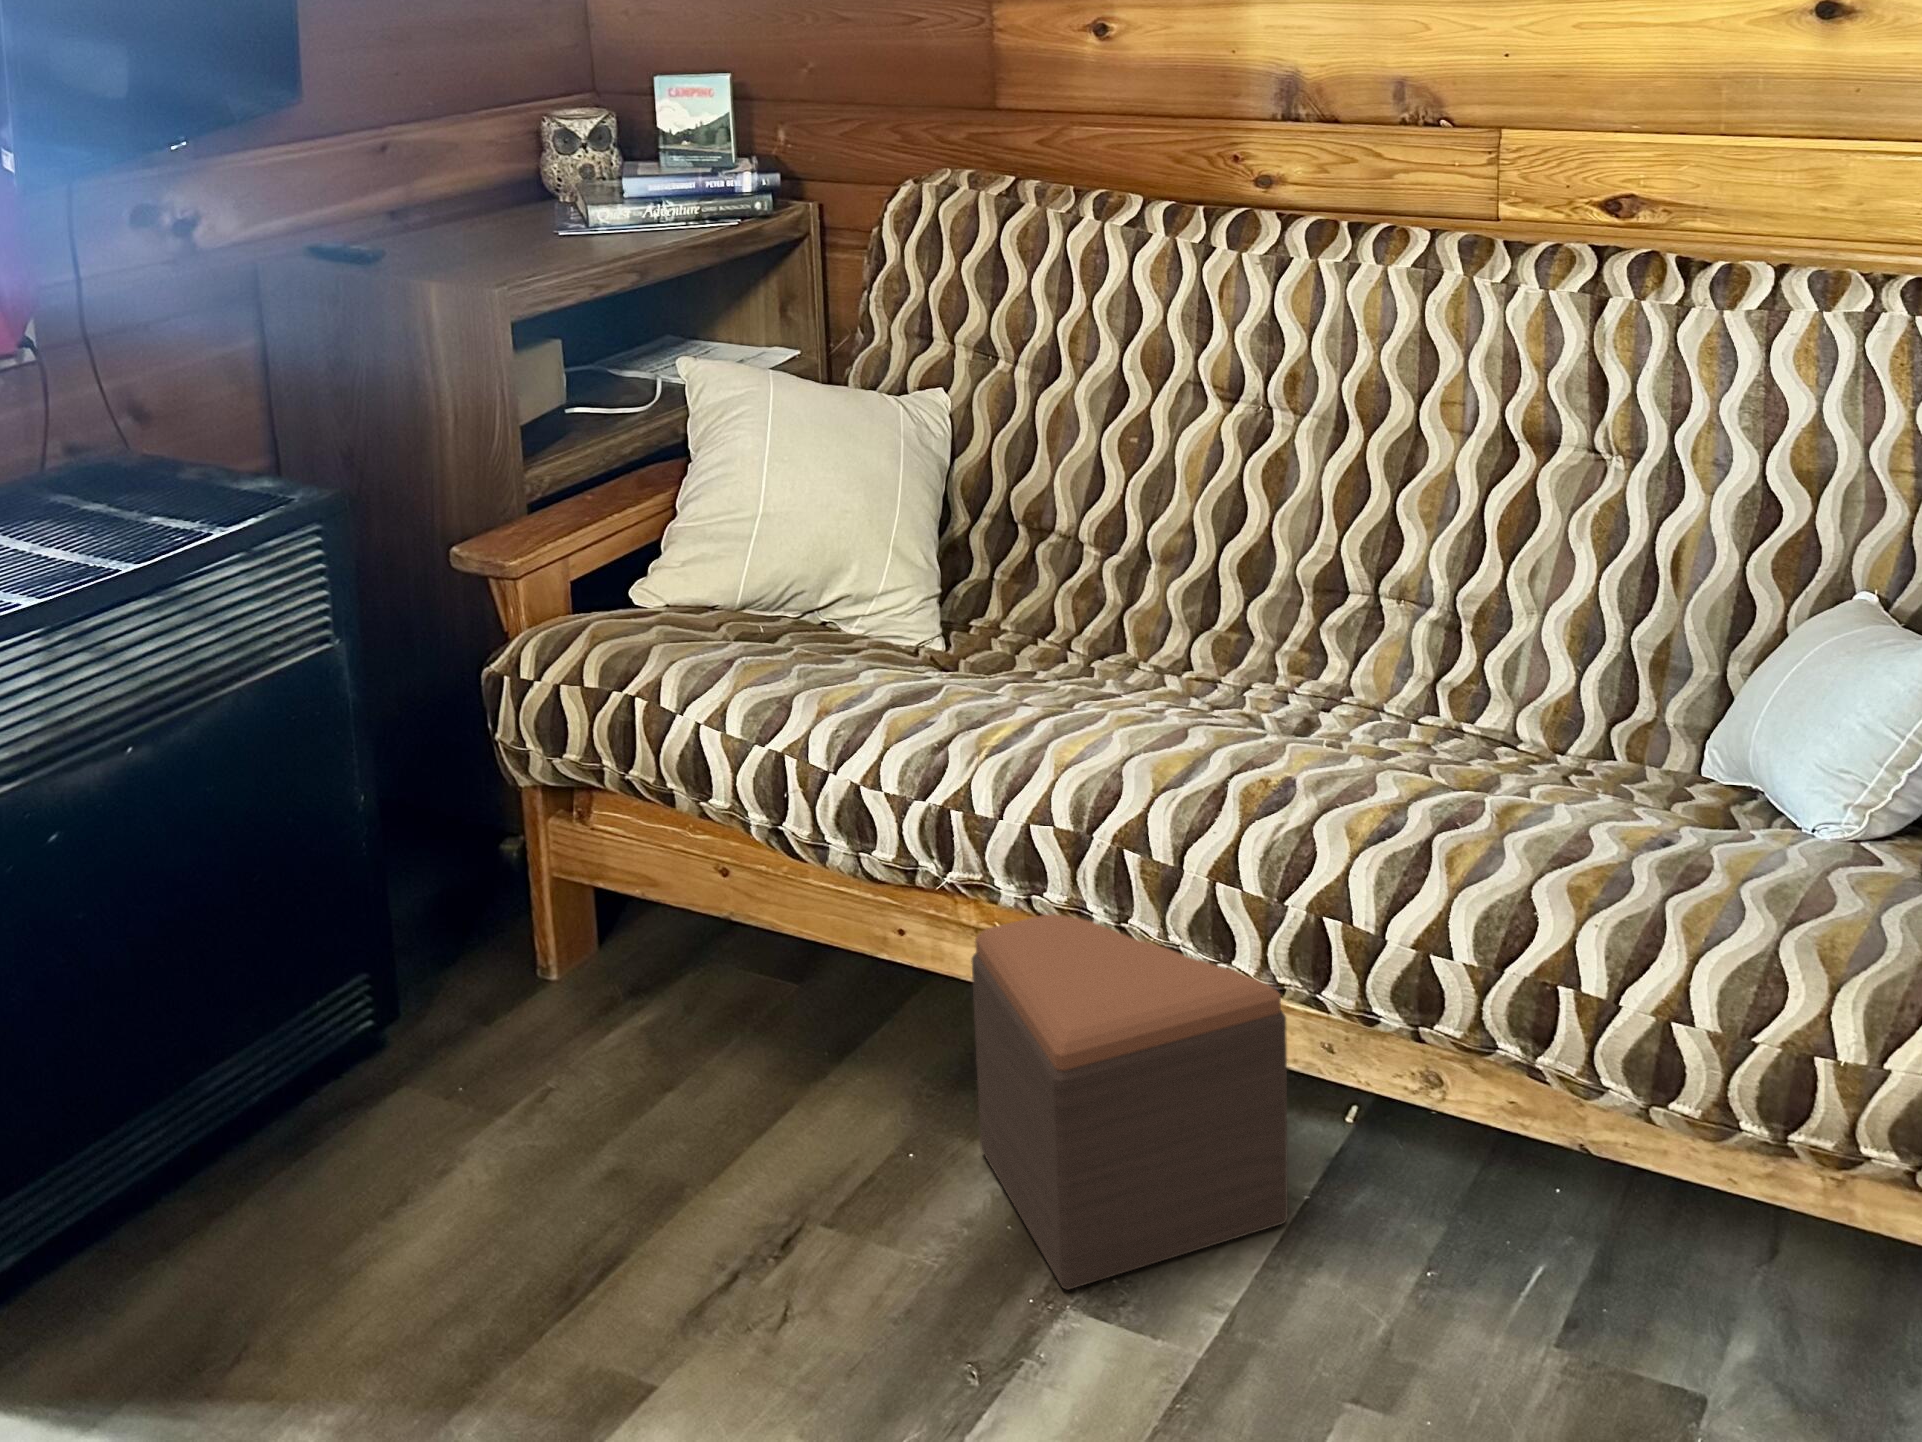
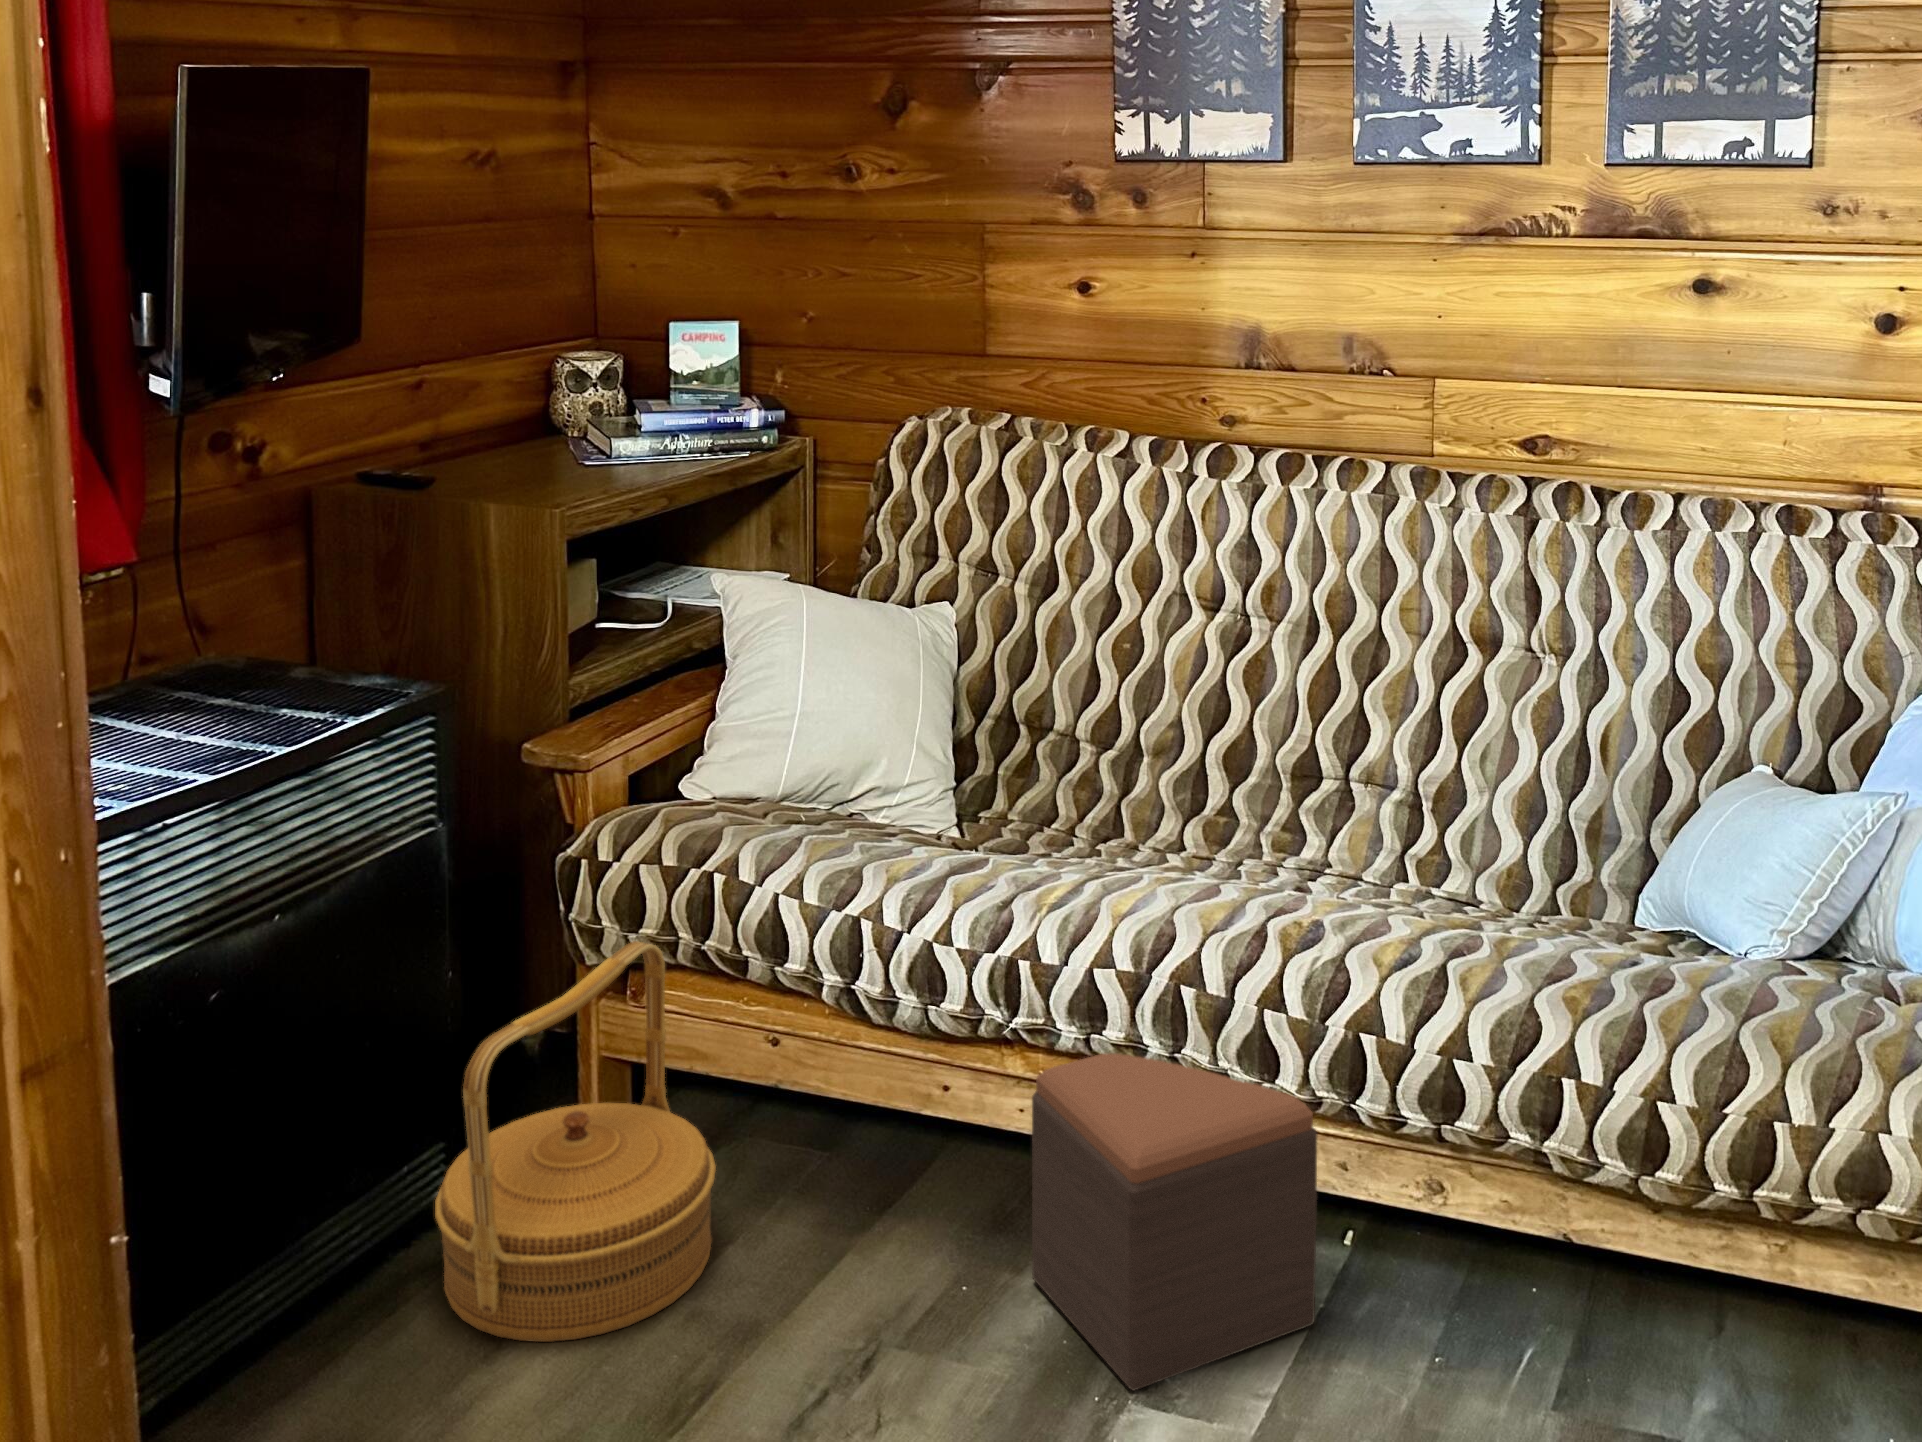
woven basket: none [344,766,646,1192] -> present [435,941,716,1342]

